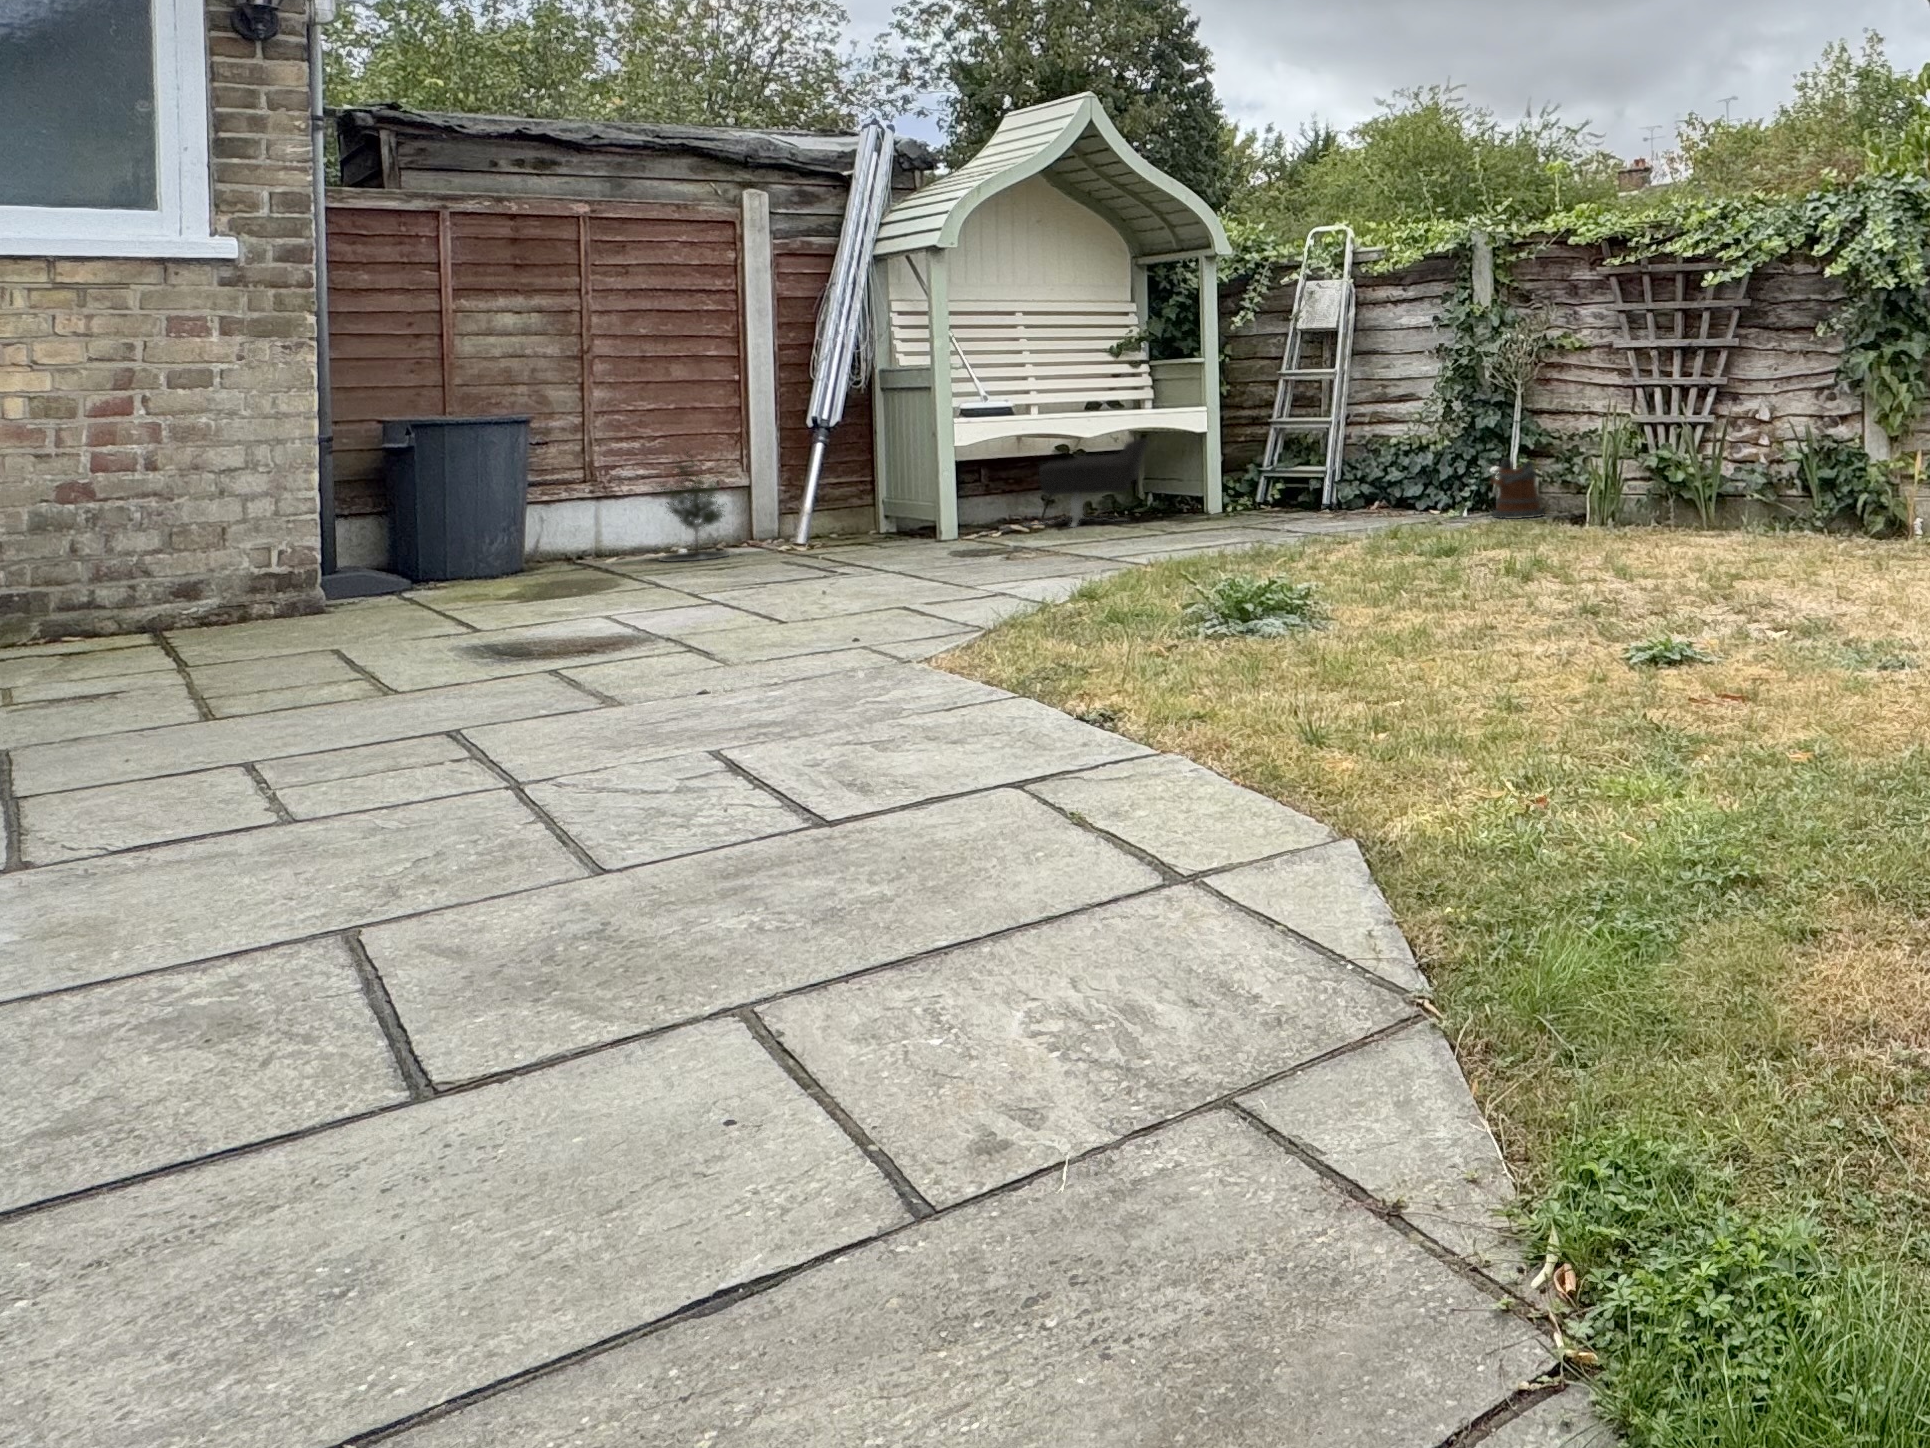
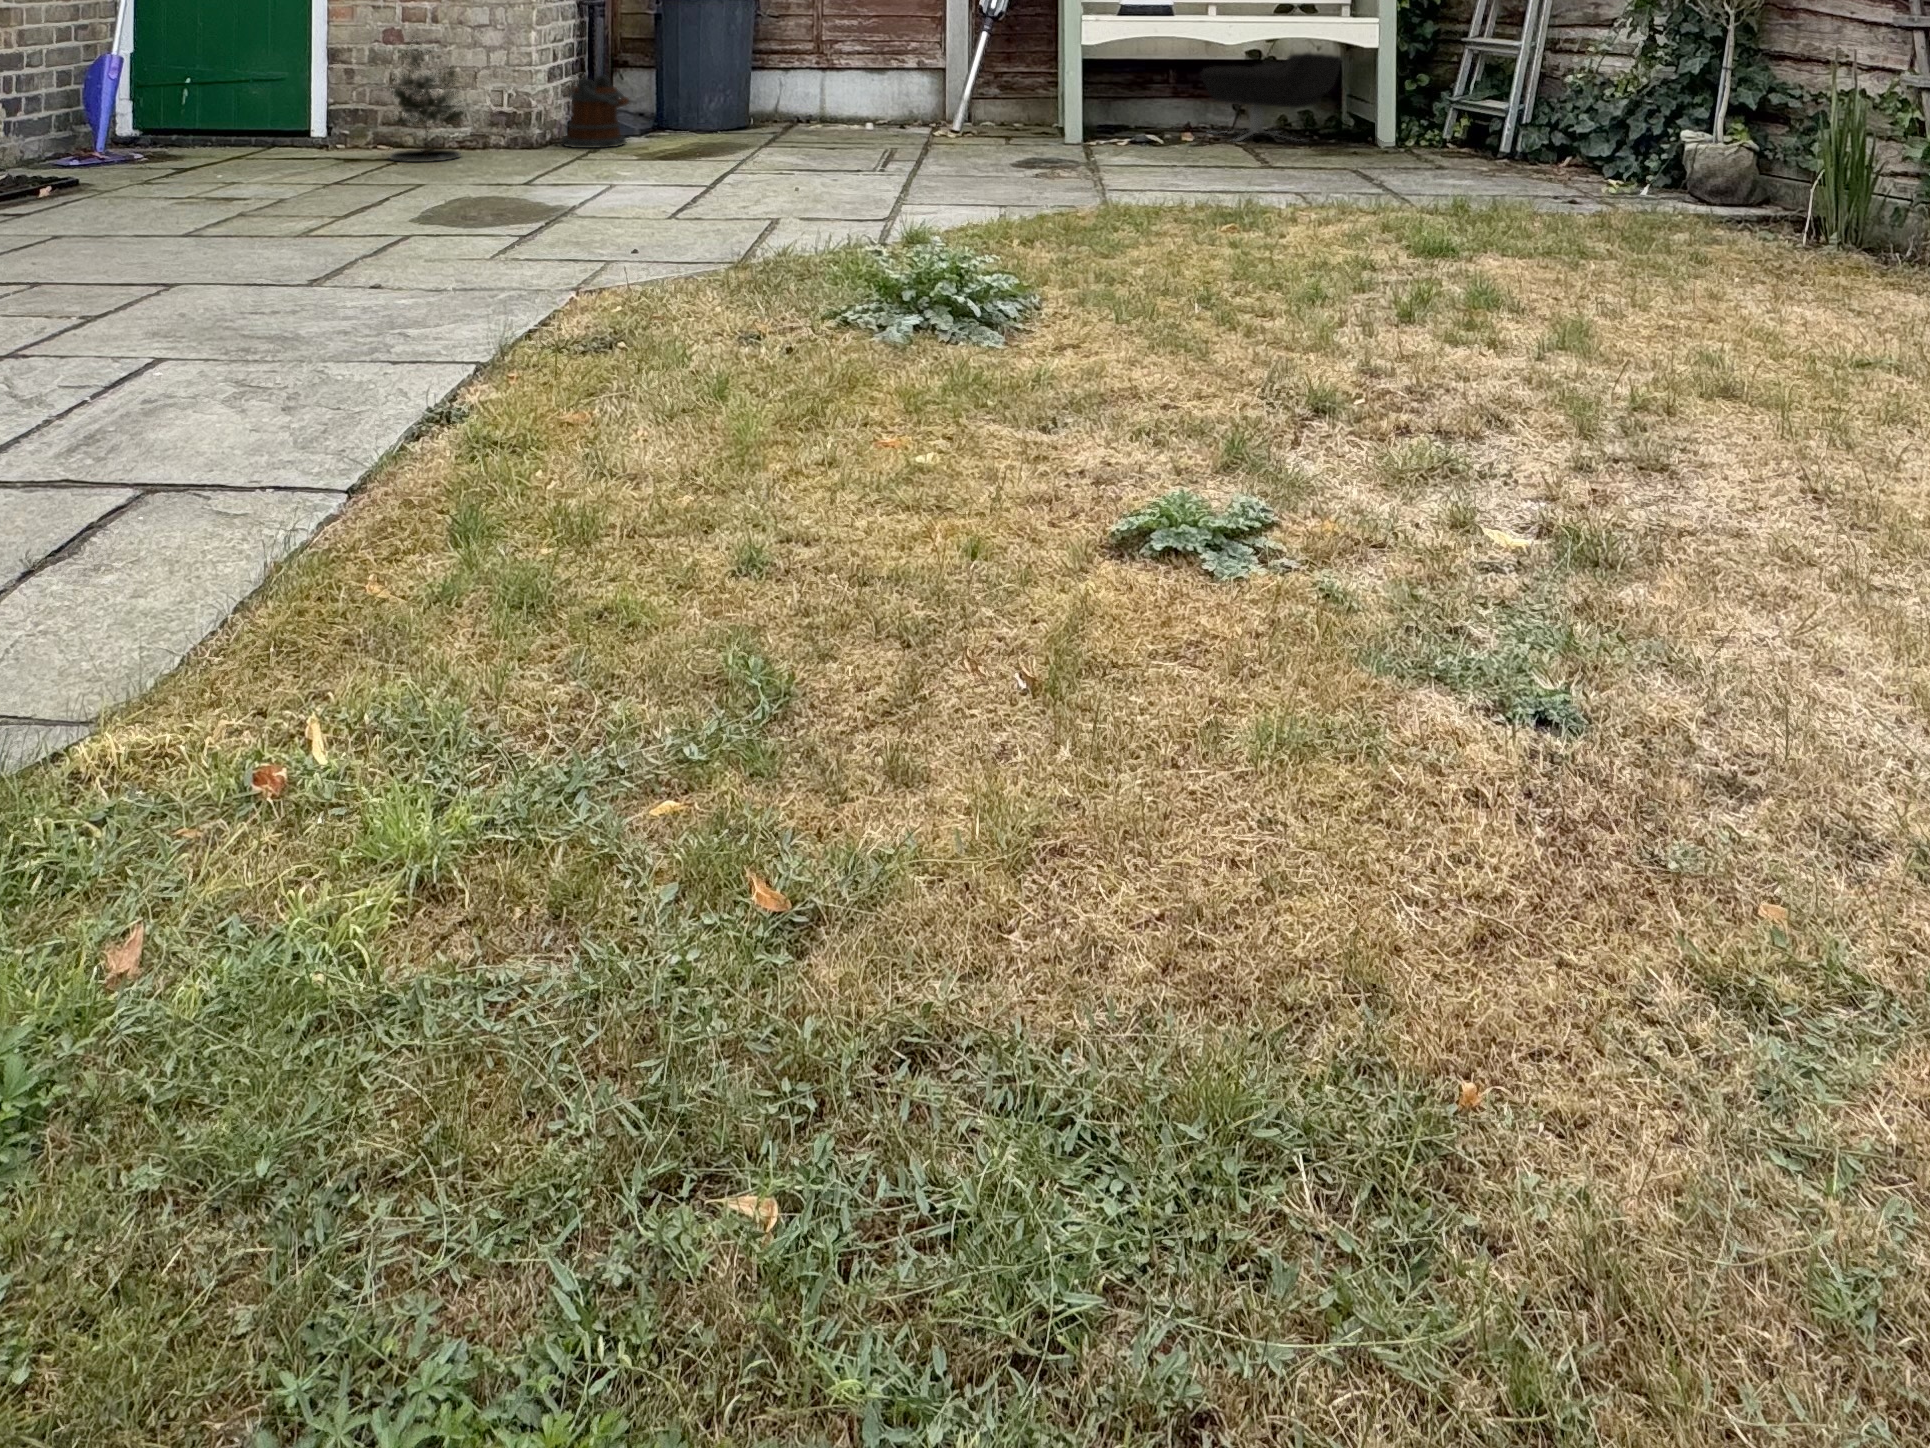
potted tree: present [658,452,729,562] -> present [389,36,463,162]
bucket: present [1491,460,1545,519] -> present [561,75,629,148]

